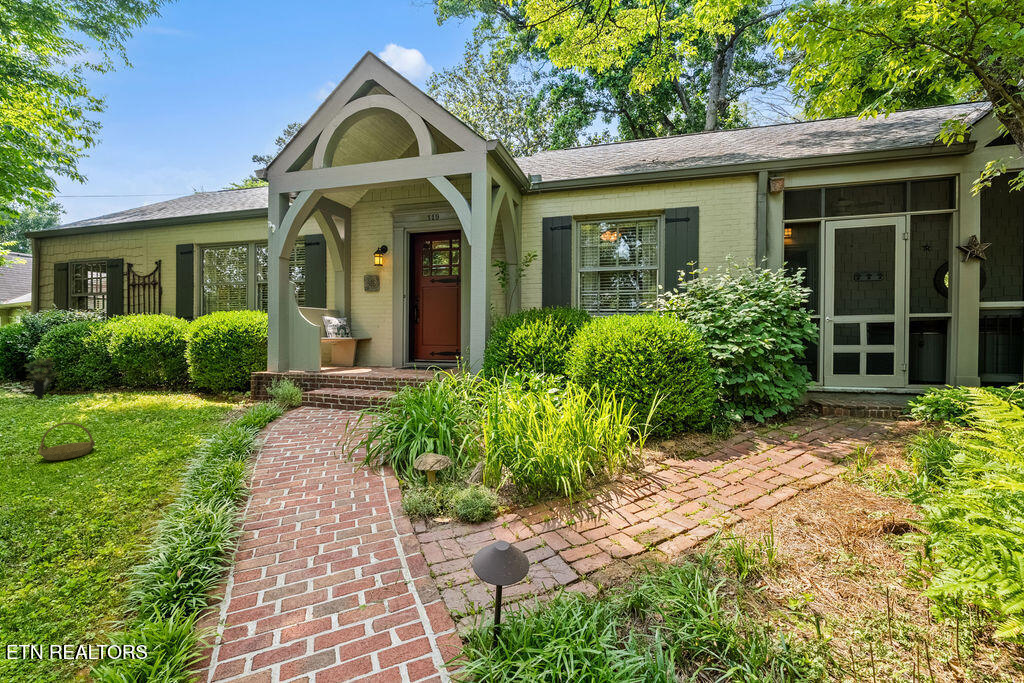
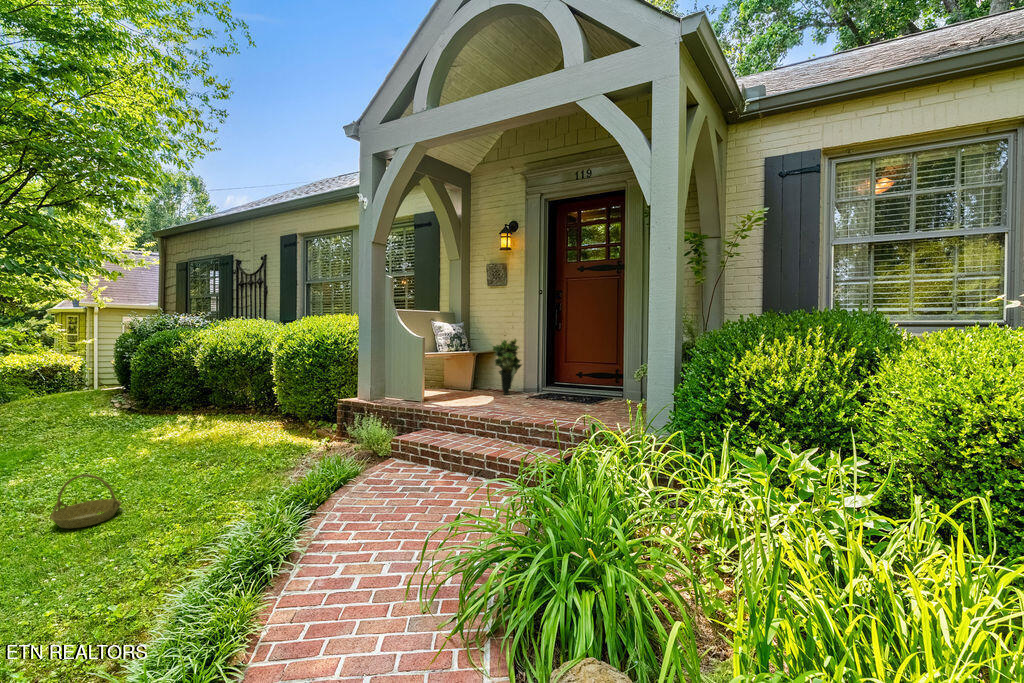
potted plant: present [25,357,56,399] -> present [493,339,522,395]

